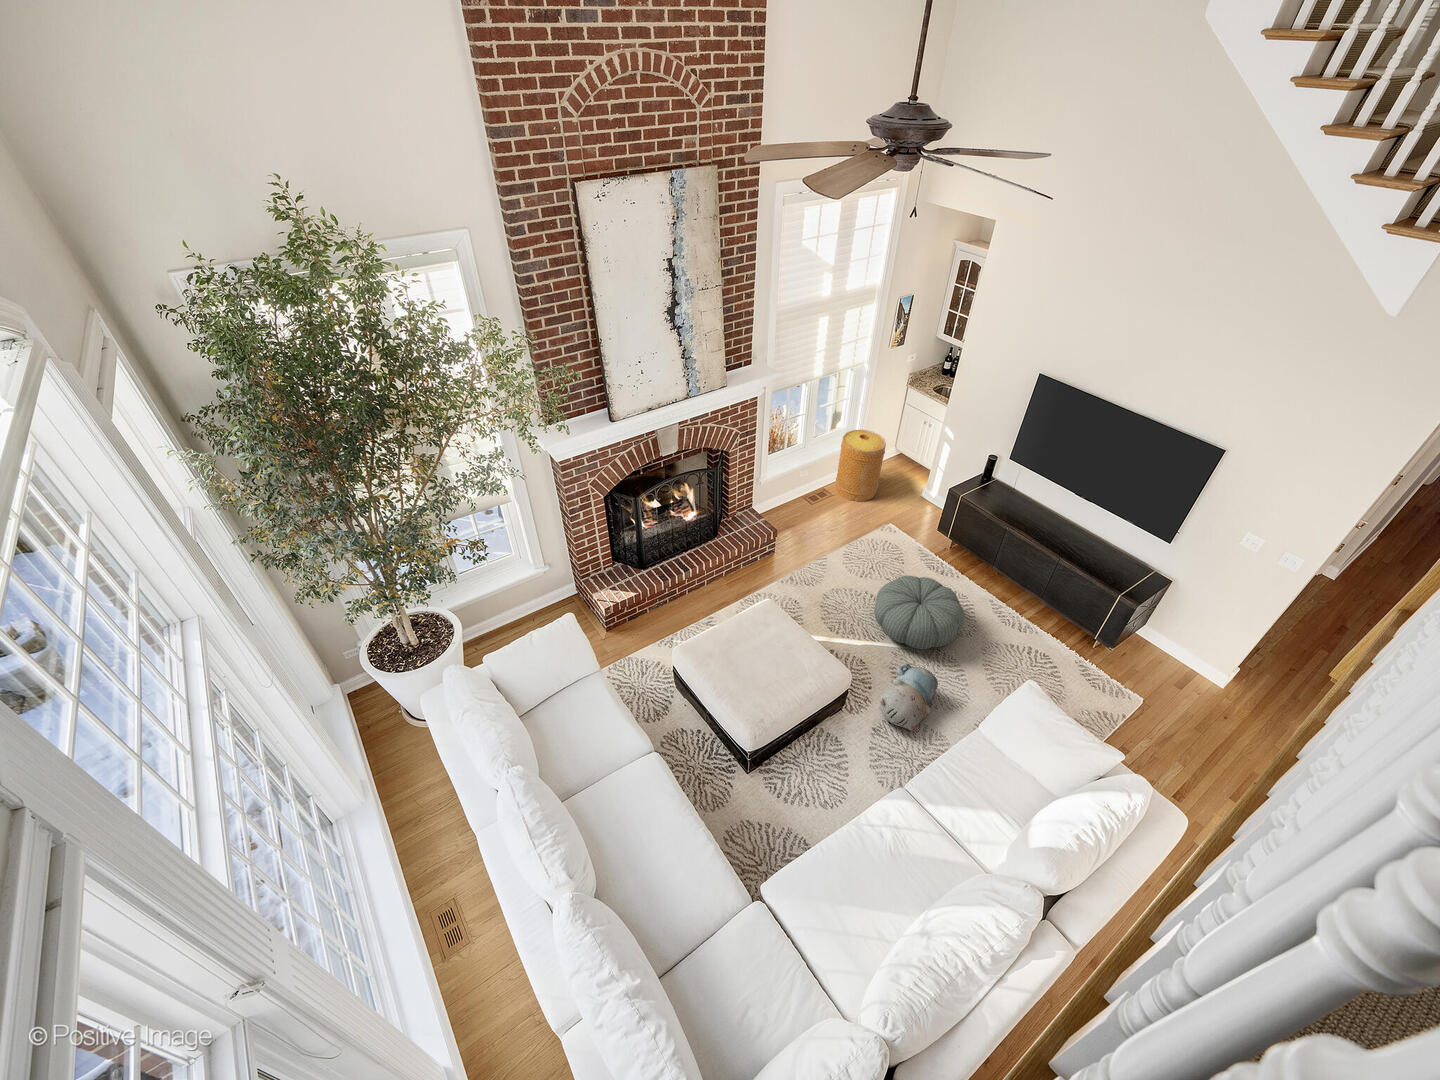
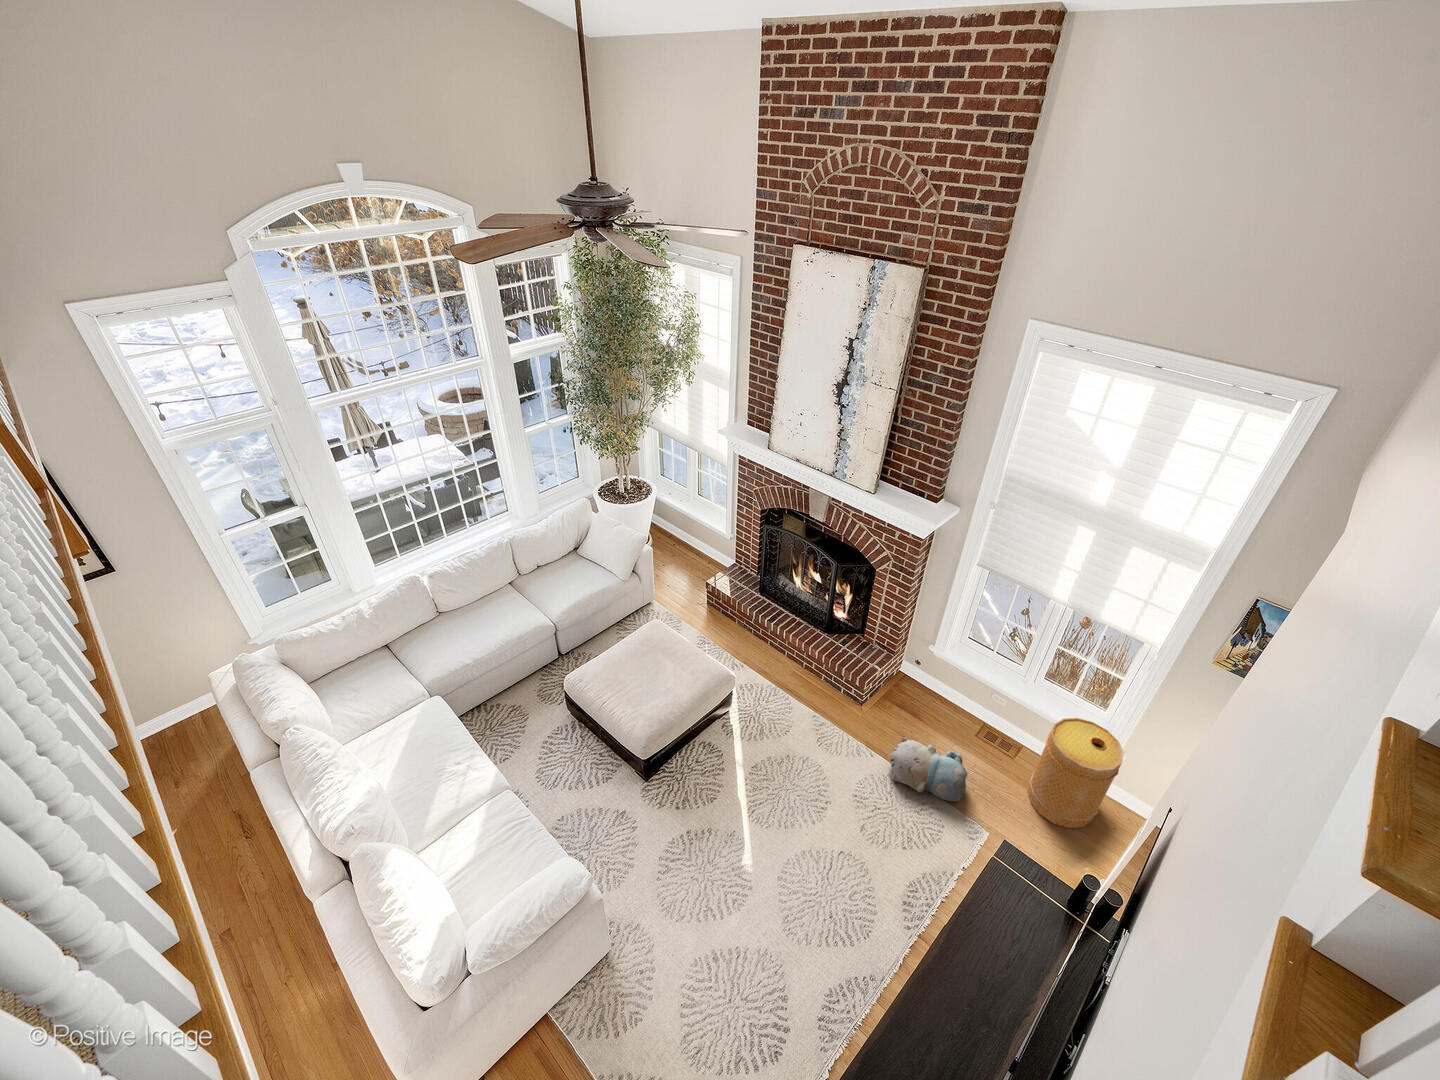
pouf: present [875,576,964,649] -> none [741,798,856,916]
plush toy: present [880,663,938,731] -> present [890,737,967,801]

